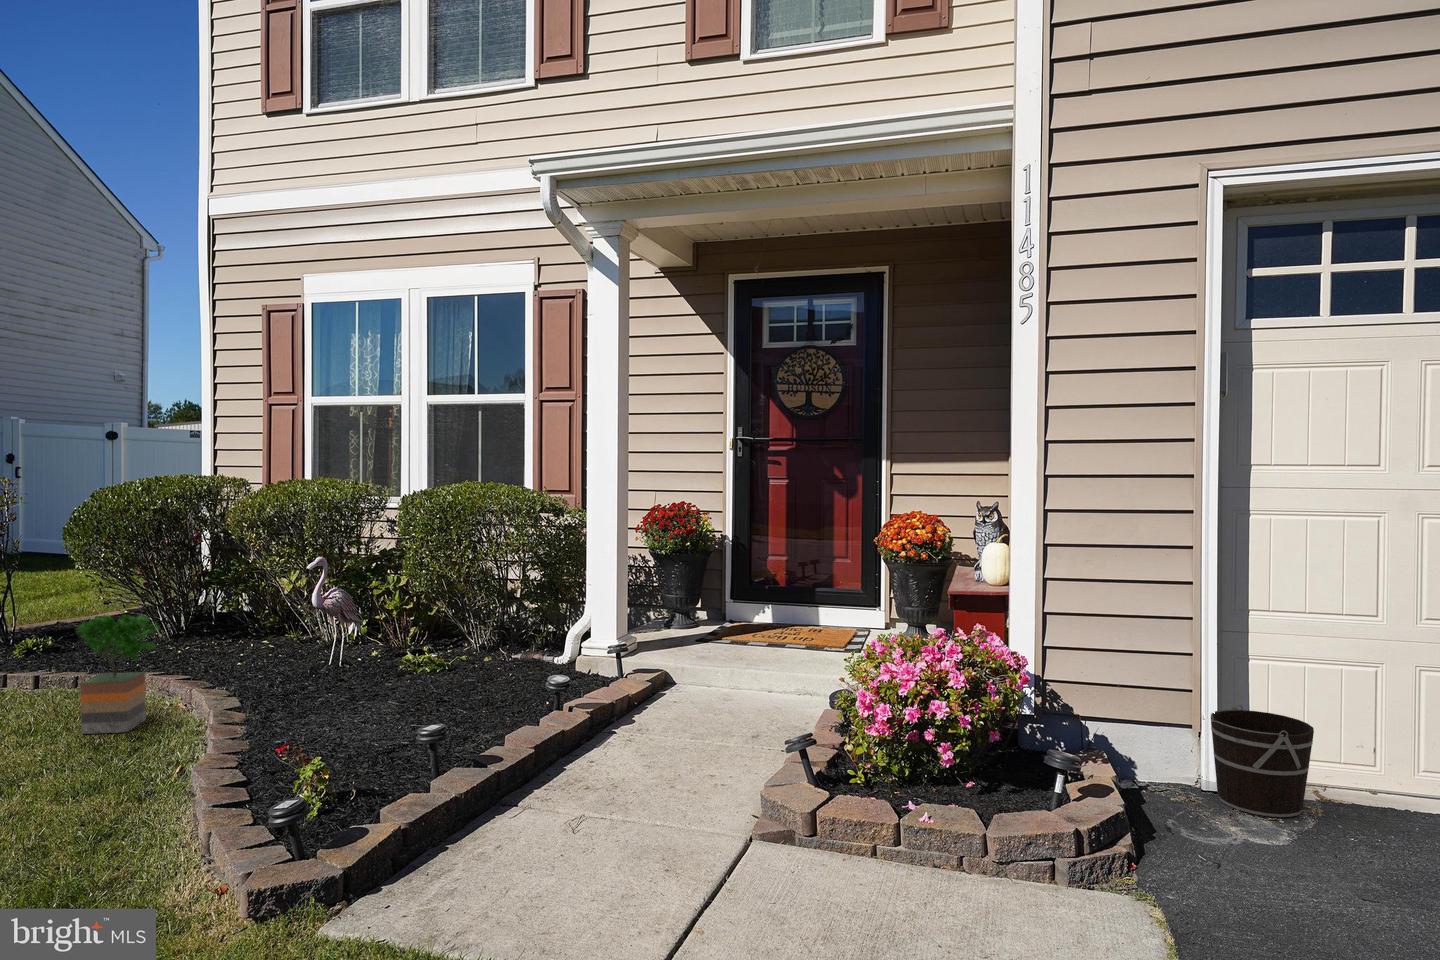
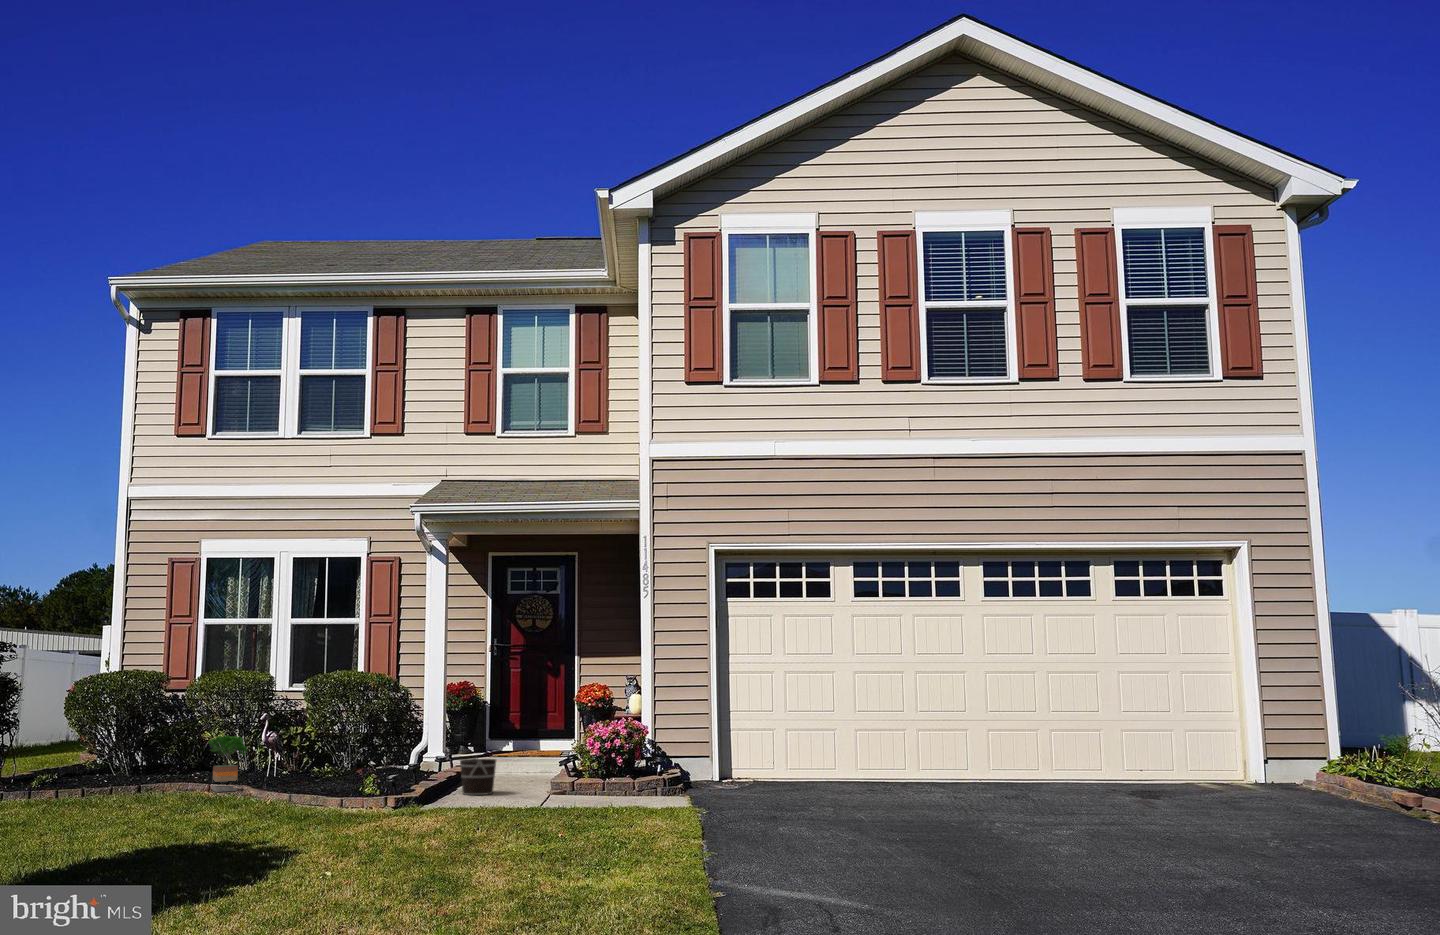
bucket: present [1211,705,1314,817] -> present [460,758,496,795]

